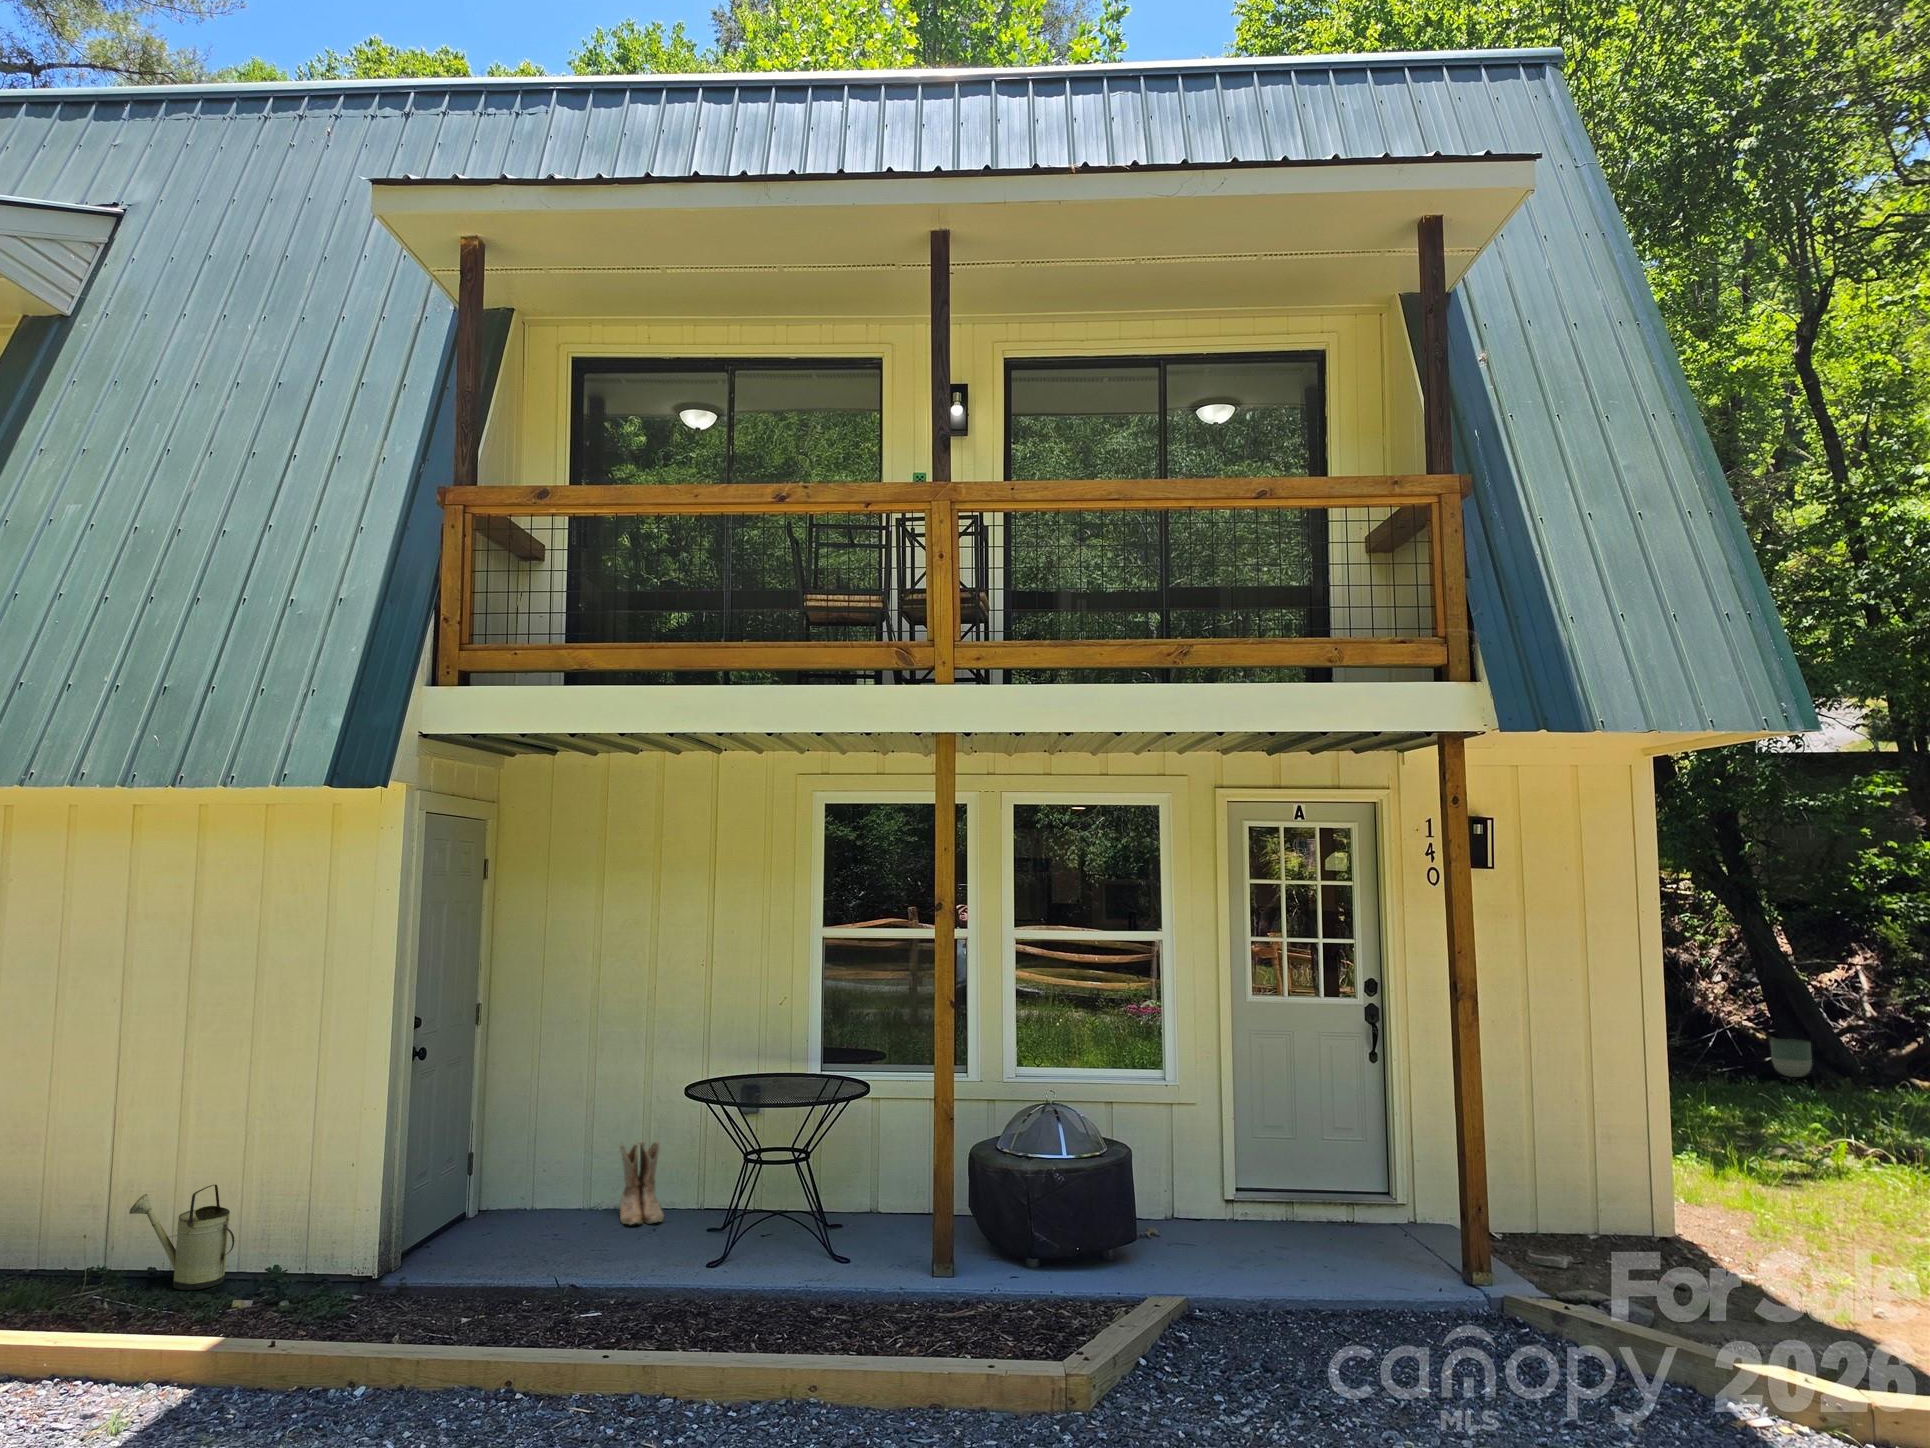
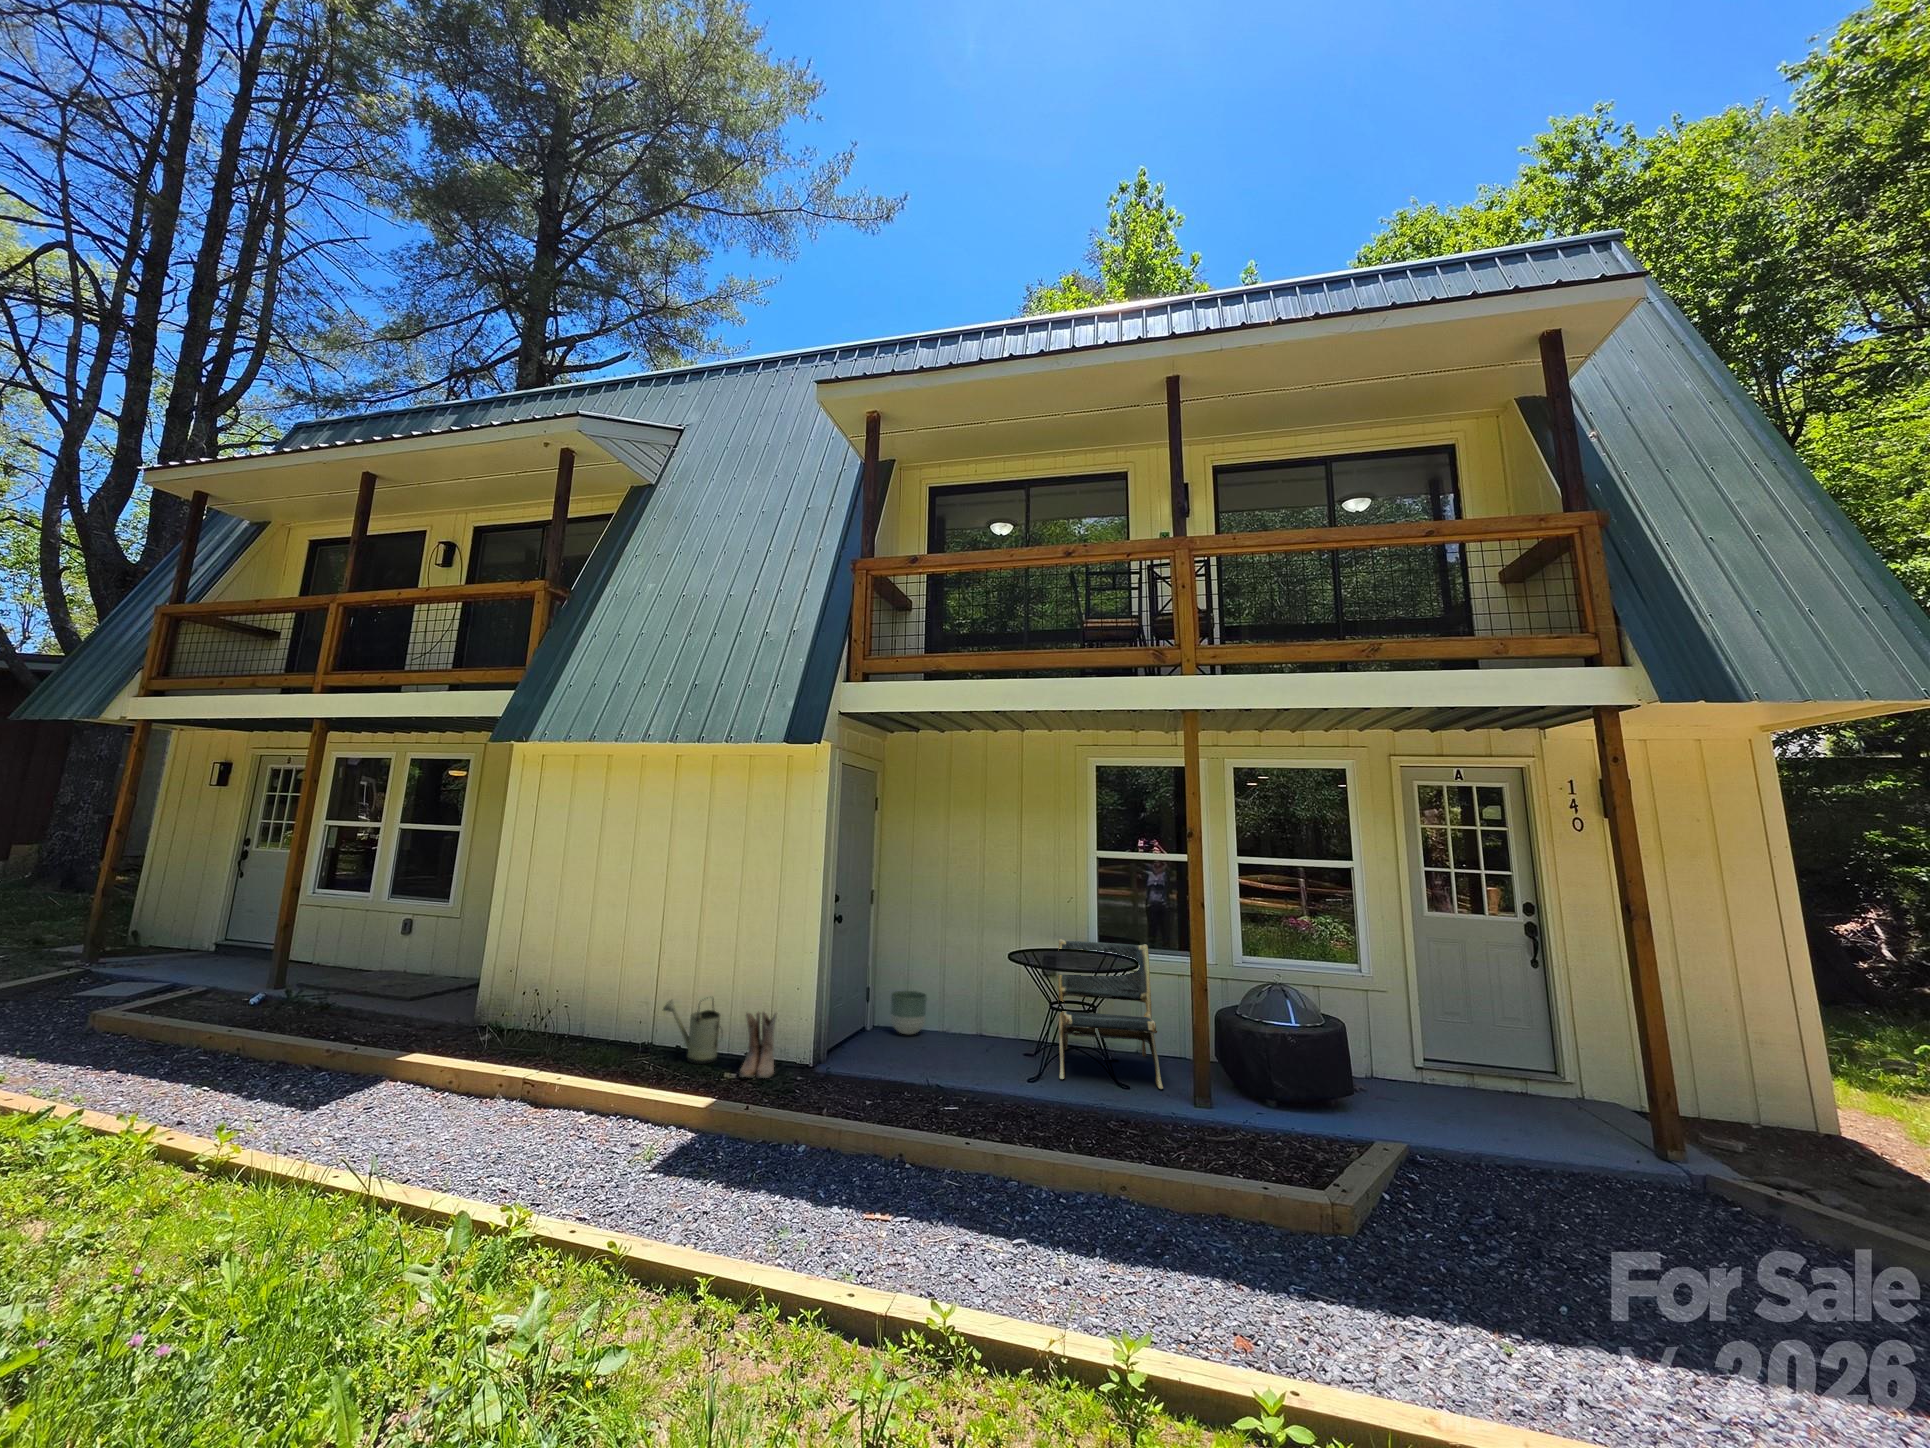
planter: present [1770,1039,1812,1077] -> present [890,991,927,1034]
lounge chair: none [756,1060,899,1258] -> present [1058,939,1163,1089]
boots: present [620,1141,664,1224] -> present [739,1011,777,1078]

